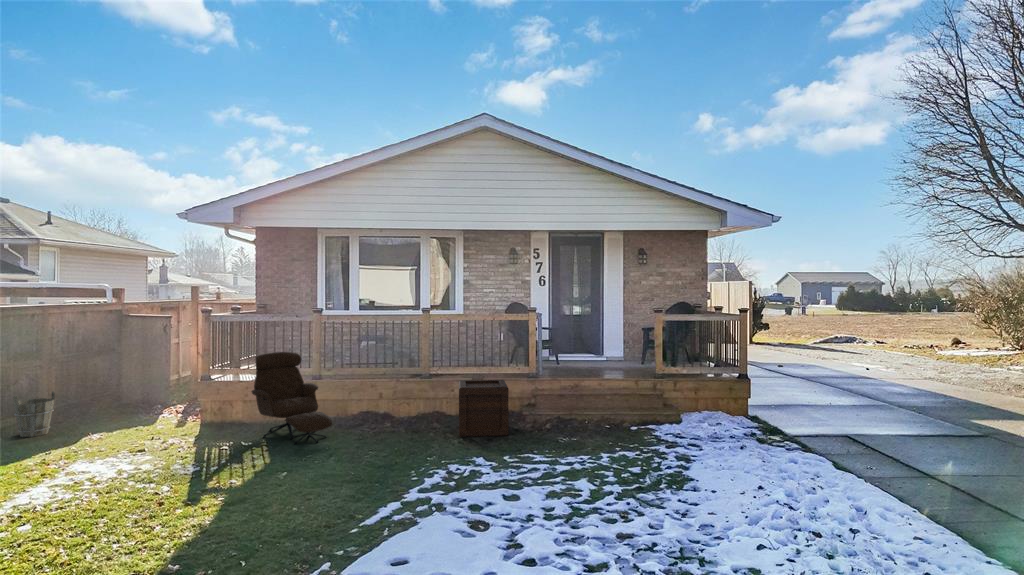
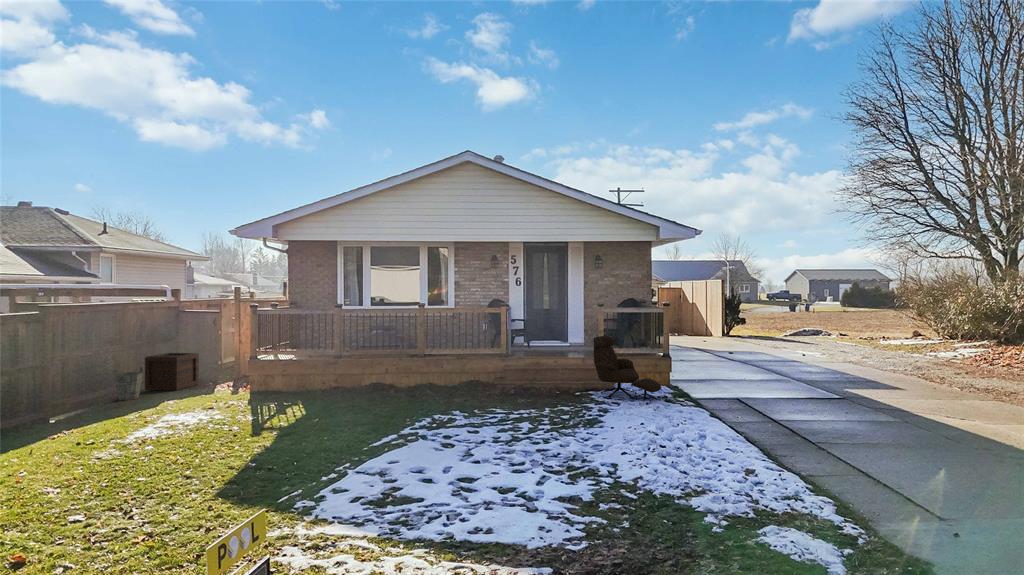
lounge chair: present [251,352,332,444] -> present [593,336,661,401]
wooden crate: present [459,380,509,437] -> present [145,353,199,391]

